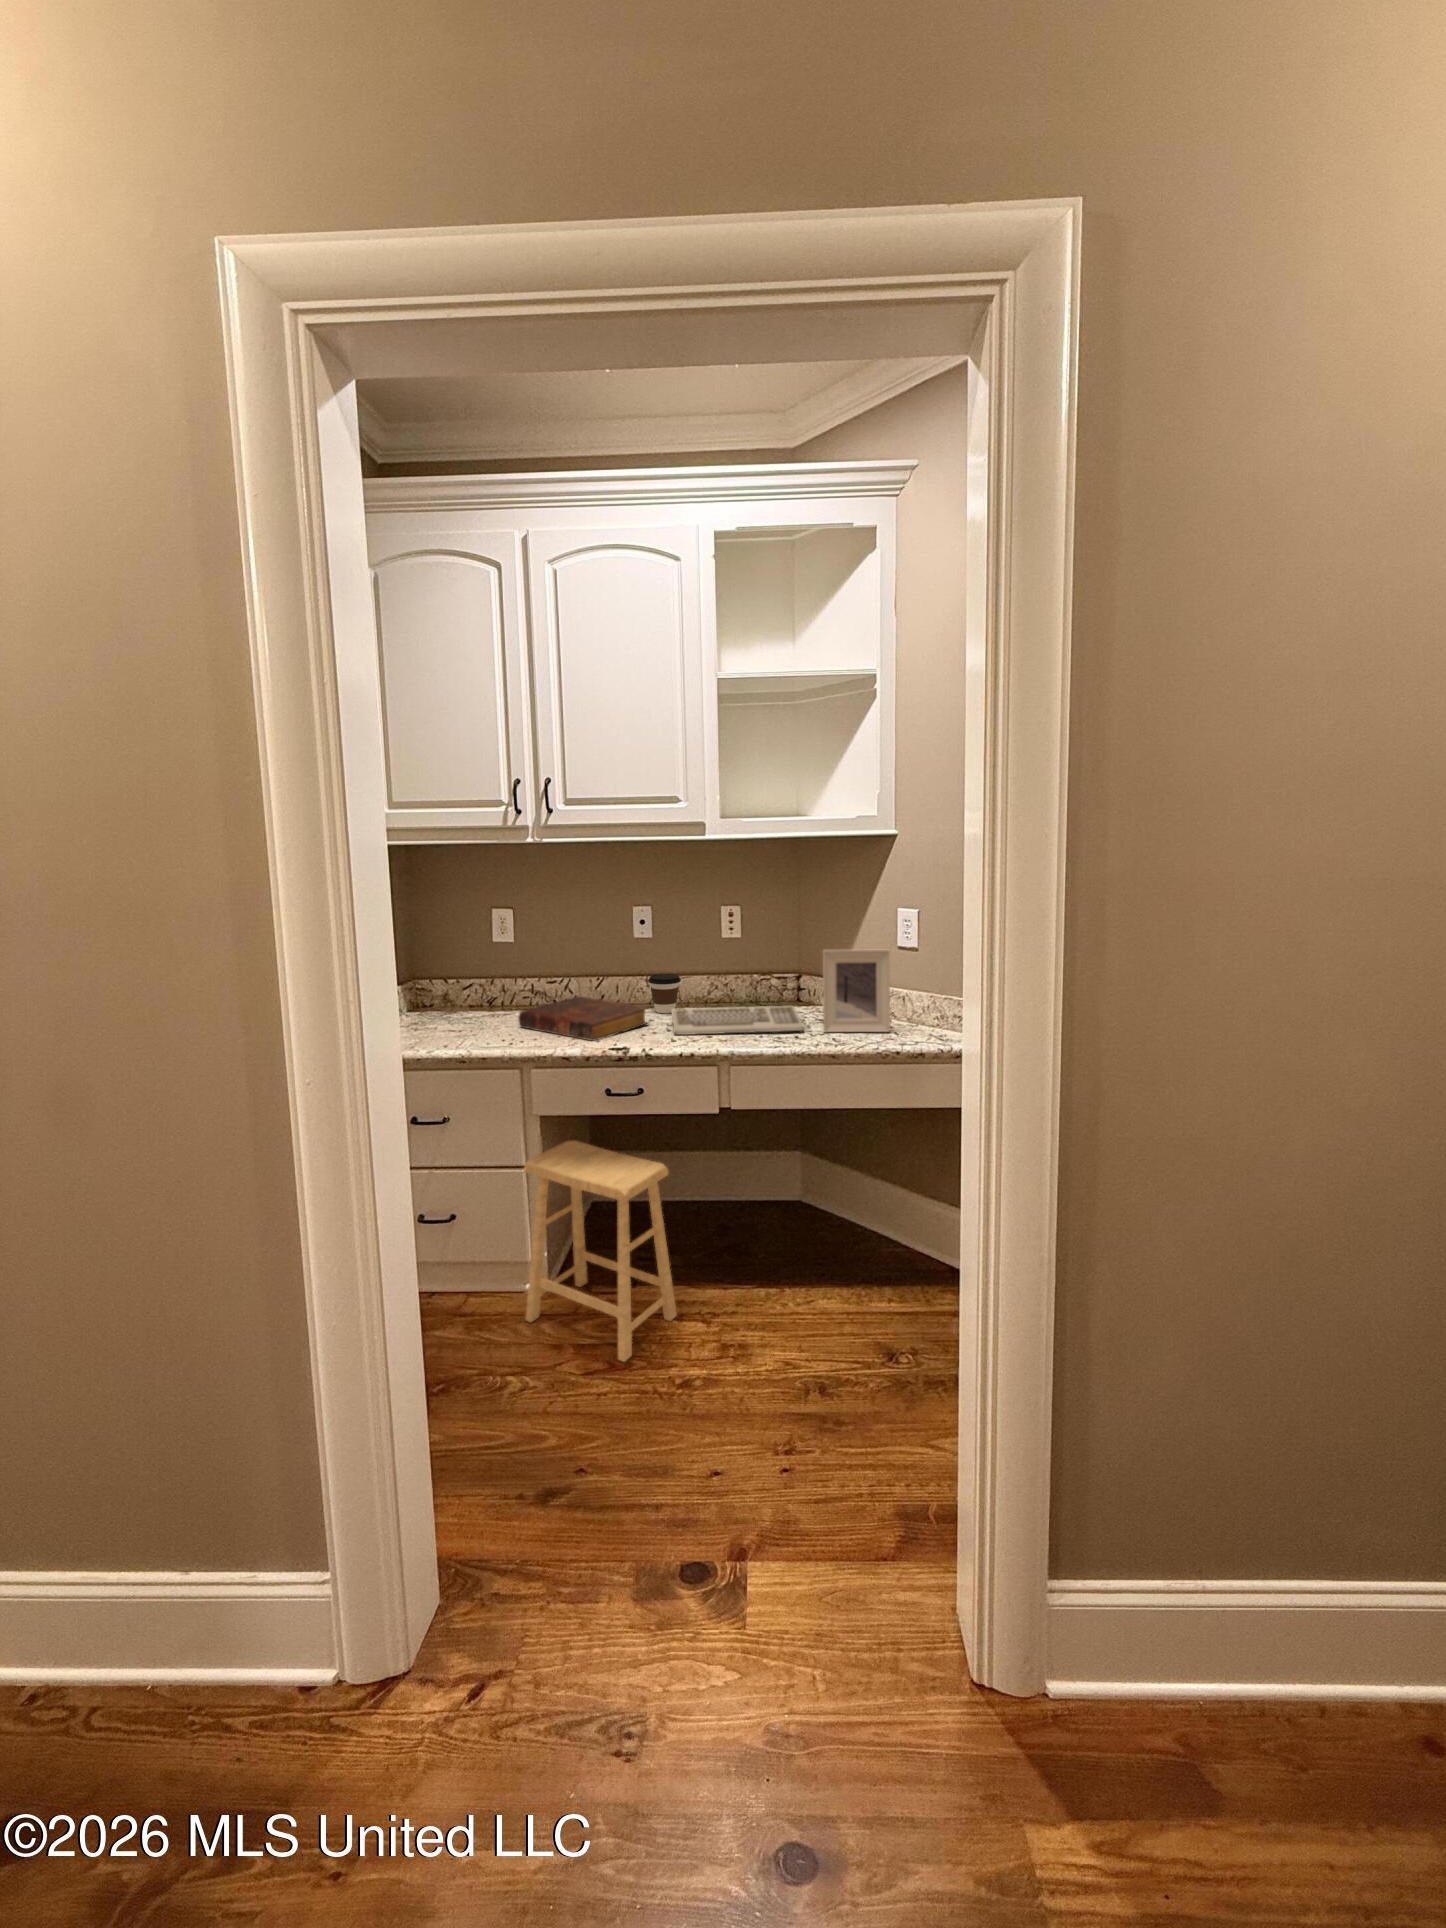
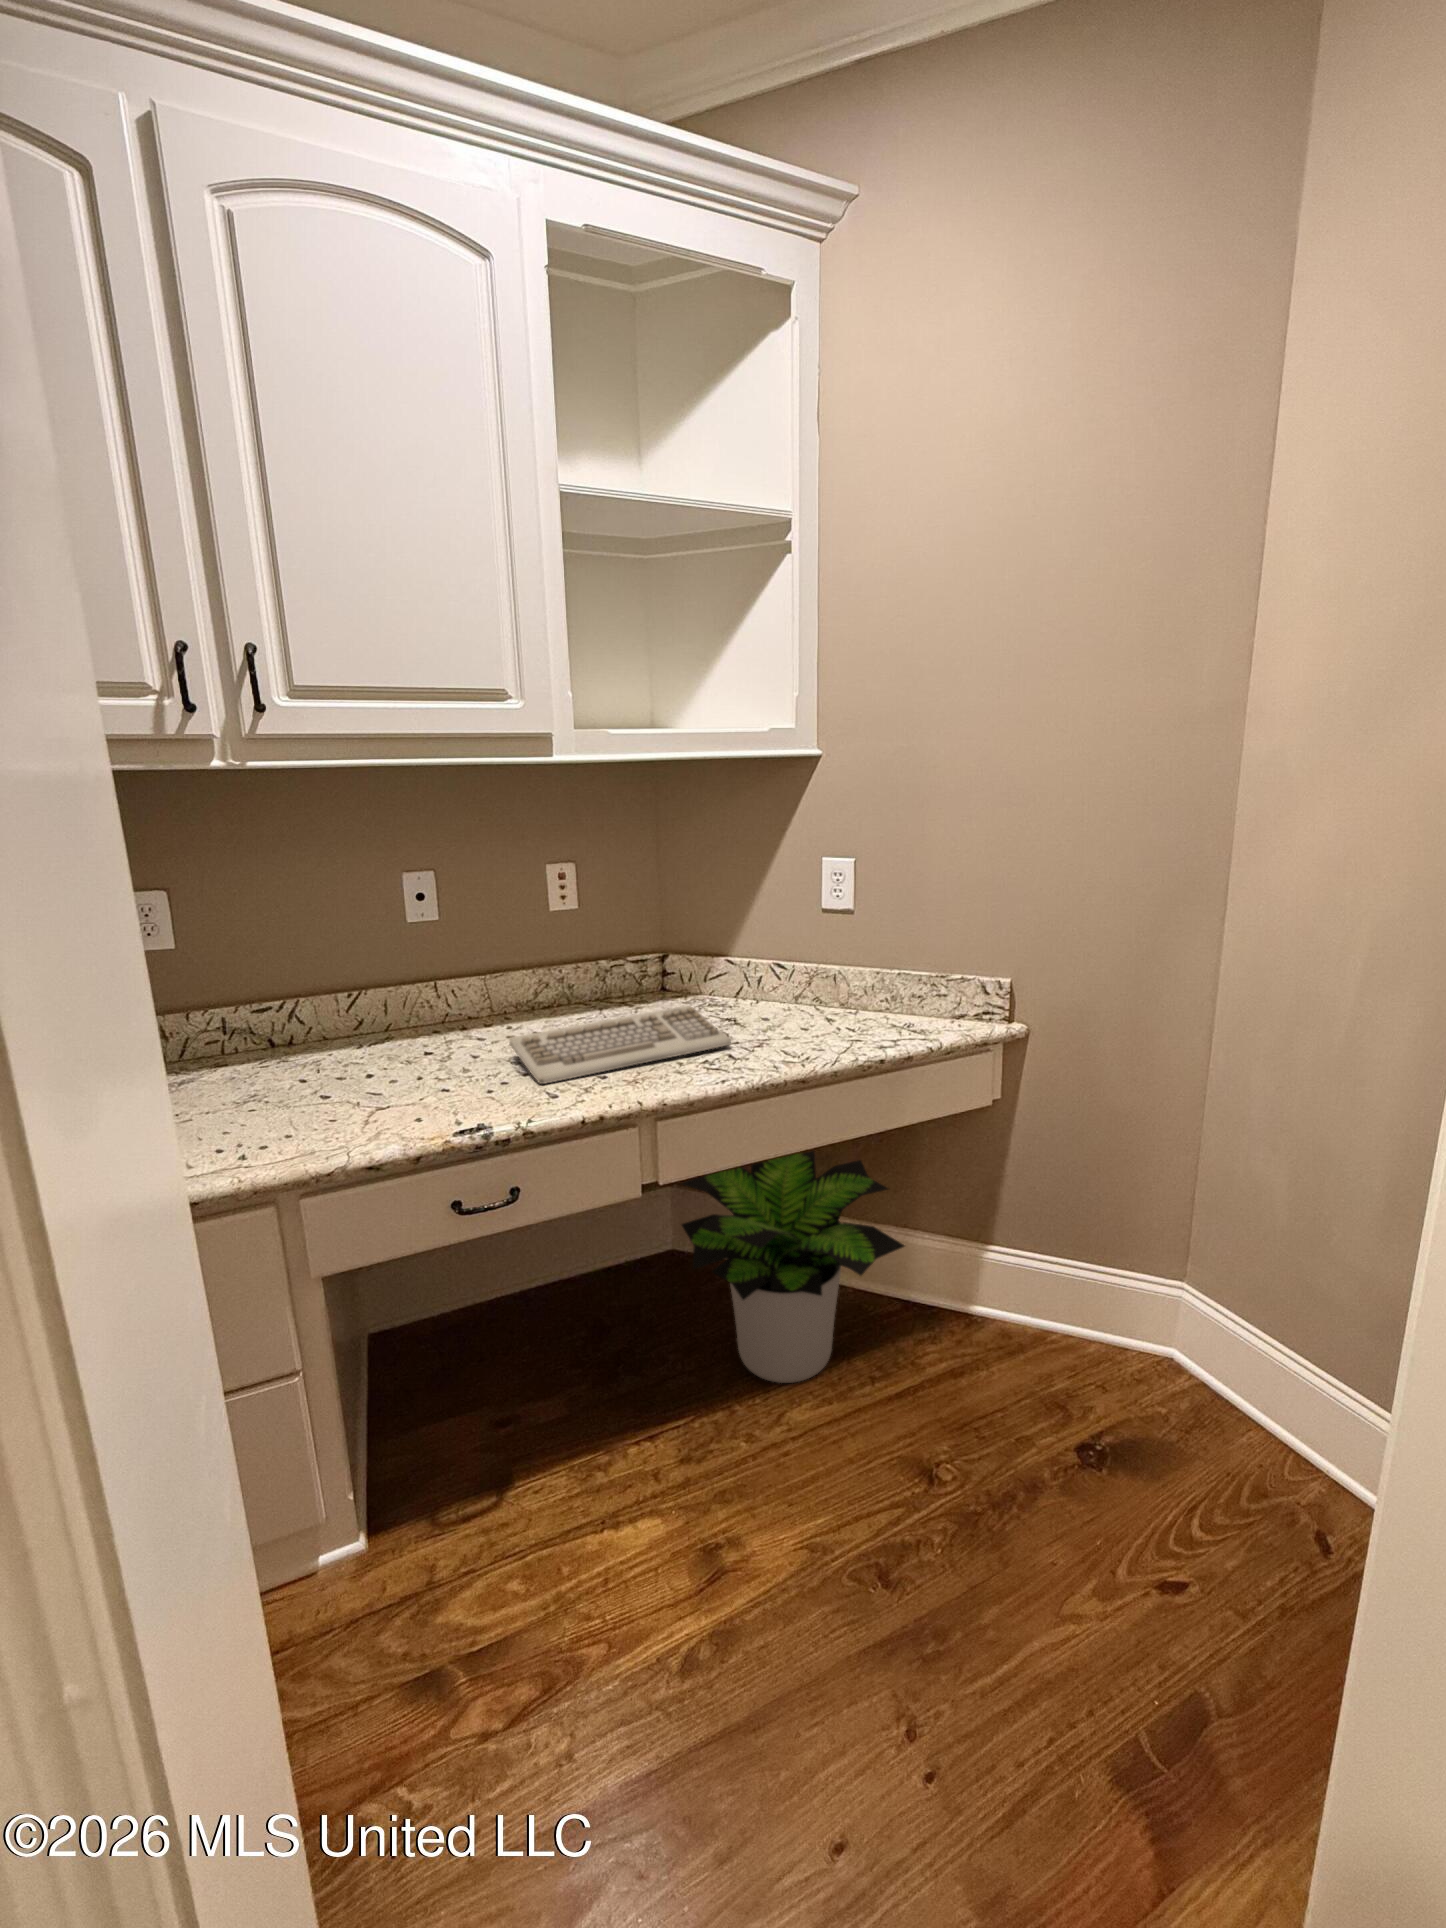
picture frame: present [823,949,890,1032] -> none [745,910,845,1043]
coffee cup: present [648,974,681,1013] -> none [448,976,502,1042]
book: present [518,997,647,1041] -> none [238,1035,478,1123]
potted plant: none [767,1113,917,1275] -> present [682,1151,904,1383]
footstool: present [525,1141,677,1362] -> none [316,1296,604,1660]

